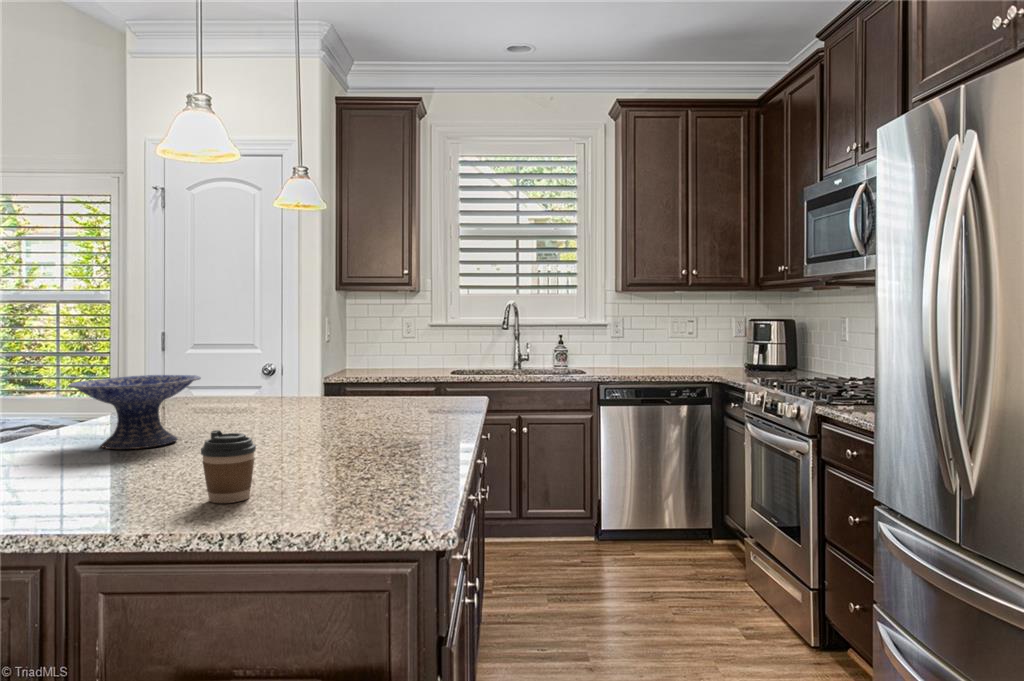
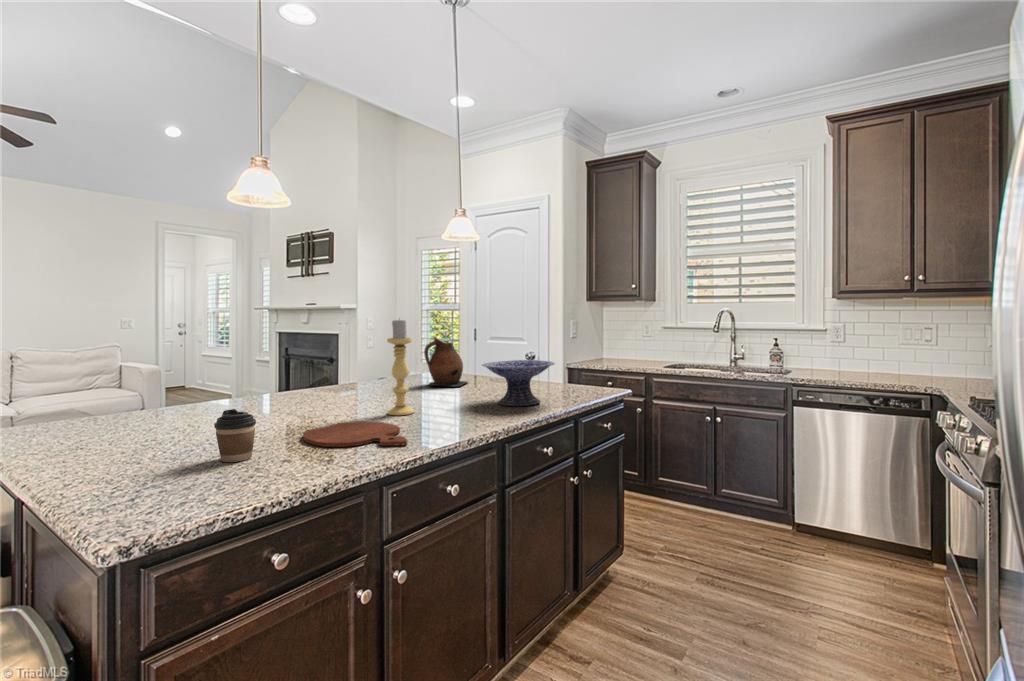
candle holder: none [264,306,302,441] -> present [387,320,414,415]
ceramic pitcher: none [203,338,267,410] -> present [424,337,468,387]
decorative bowl: present [68,375,201,449] -> present [482,360,555,406]
cutting board: none [236,446,403,475] -> present [303,421,407,447]

